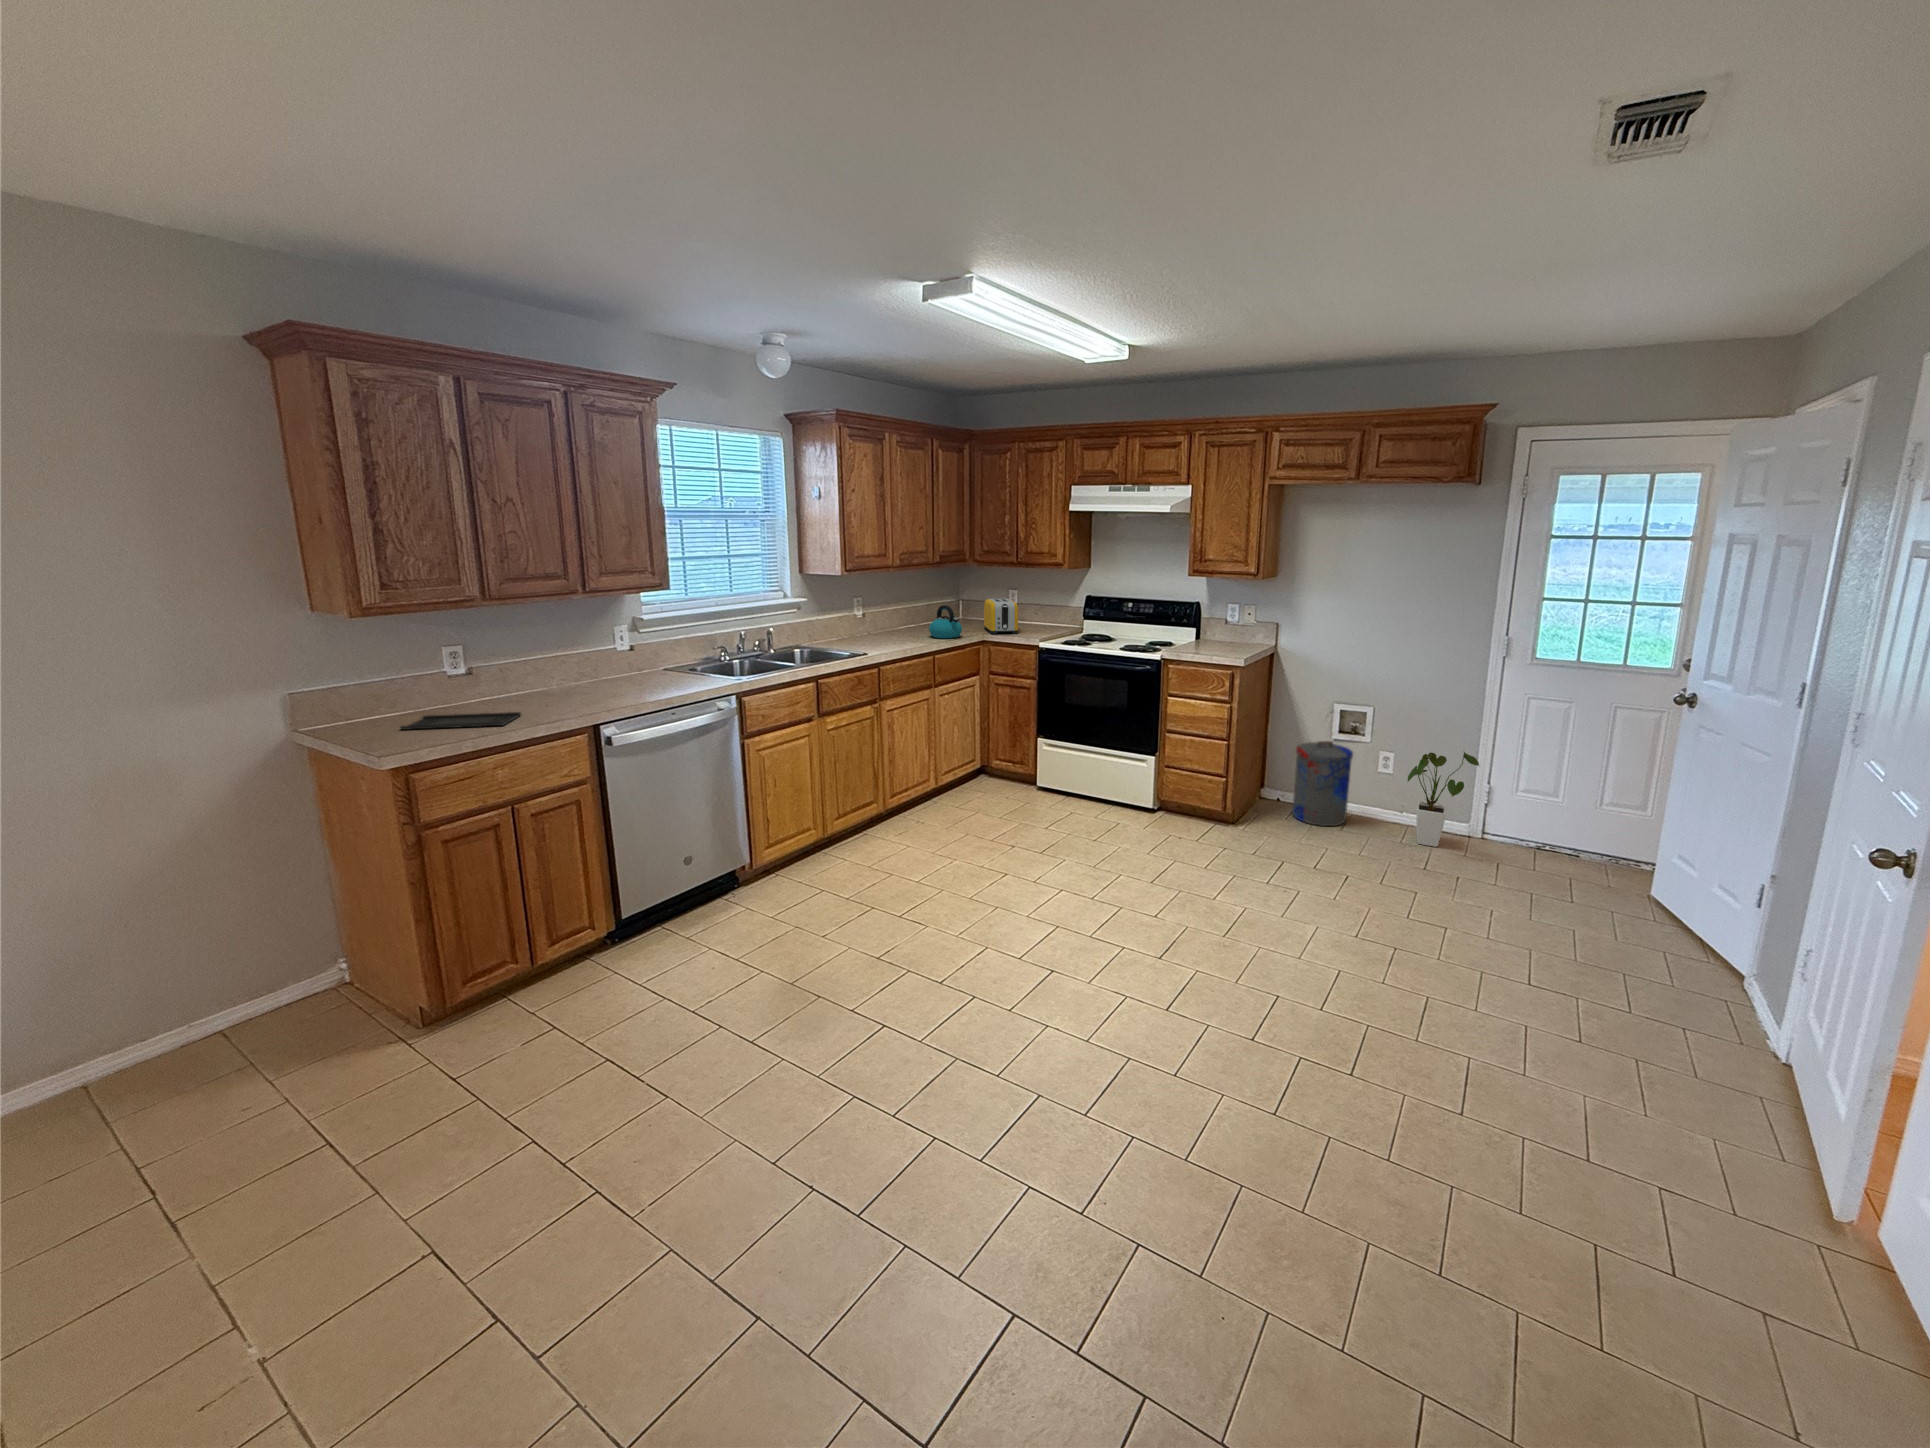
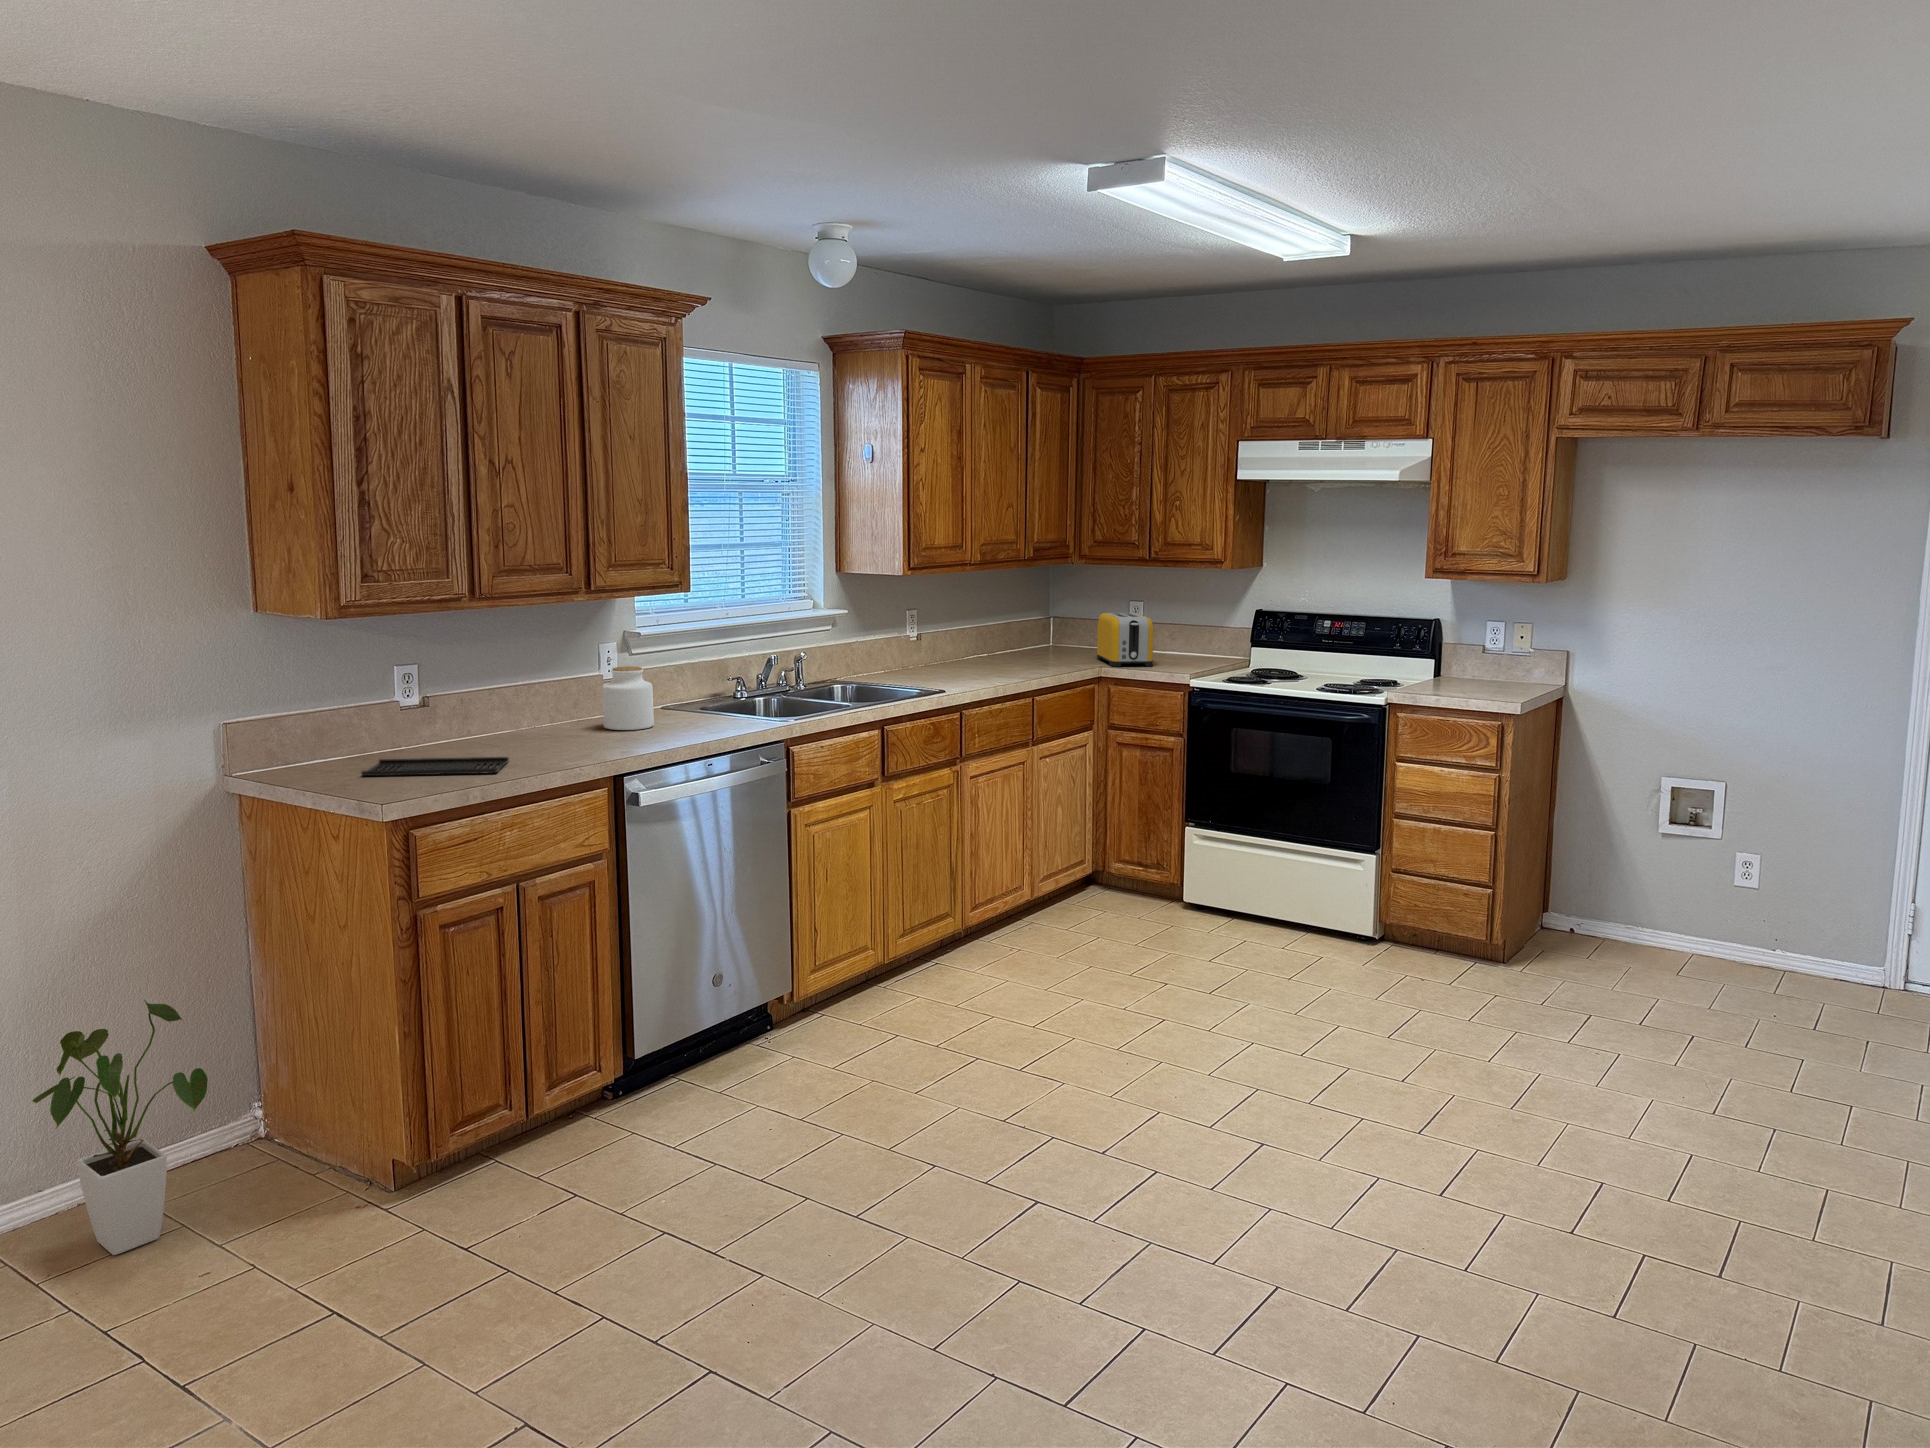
kettle: present [929,605,962,638] -> none [1020,621,1070,671]
jar: none [610,643,649,688] -> present [603,667,654,730]
trash can: present [1292,741,1353,826] -> none [1595,833,1693,966]
house plant: present [1408,752,1479,847] -> present [33,1000,208,1255]

